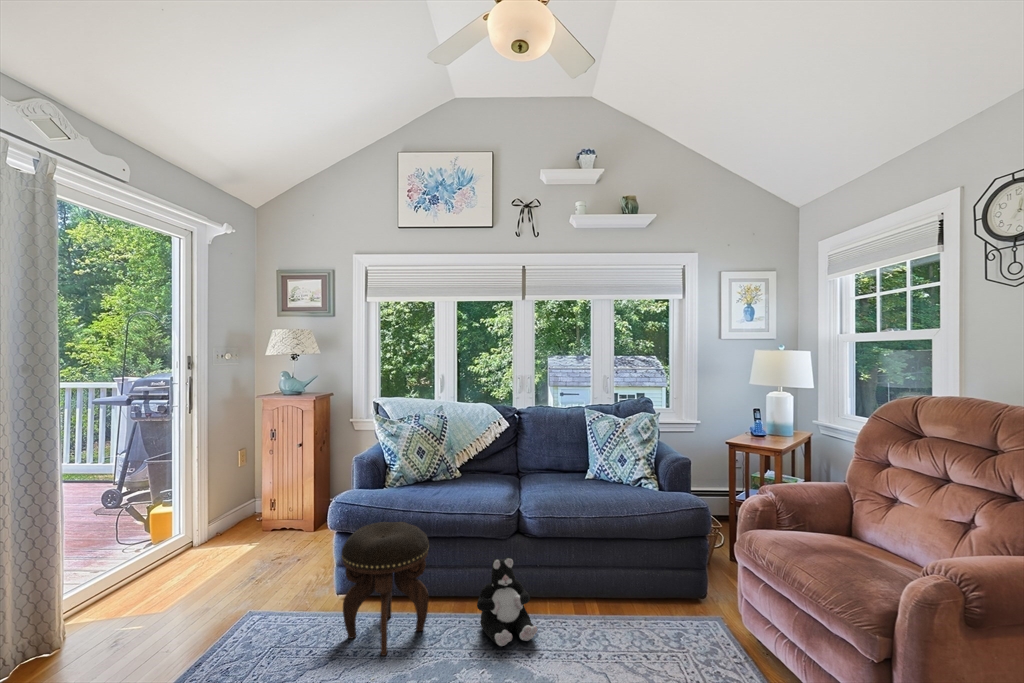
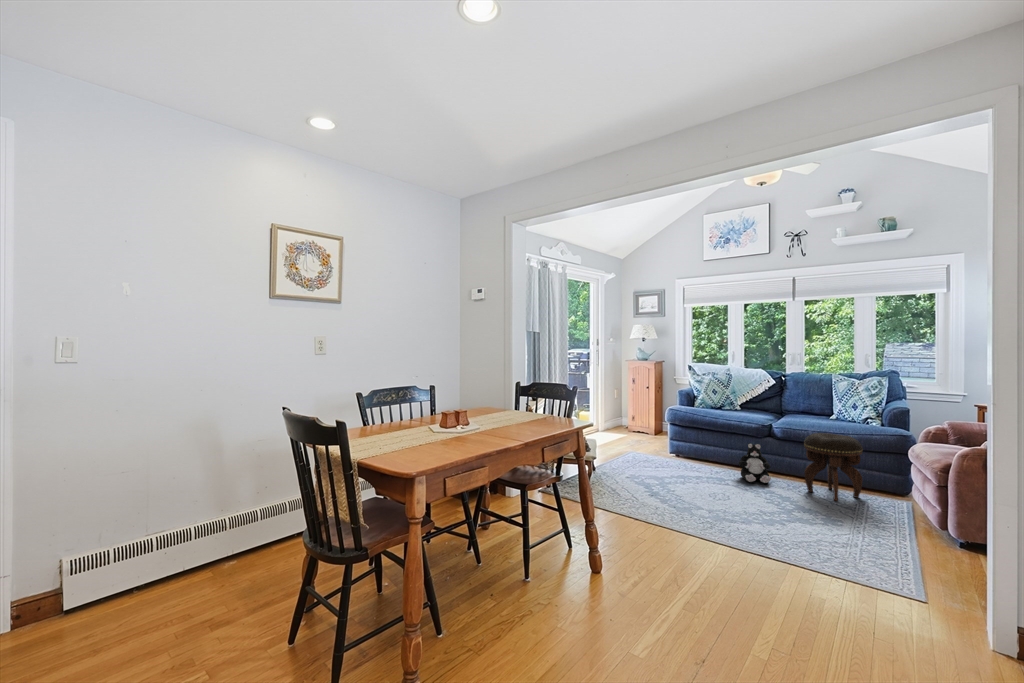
footstool: present [342,522,429,656] -> present [804,433,863,501]

